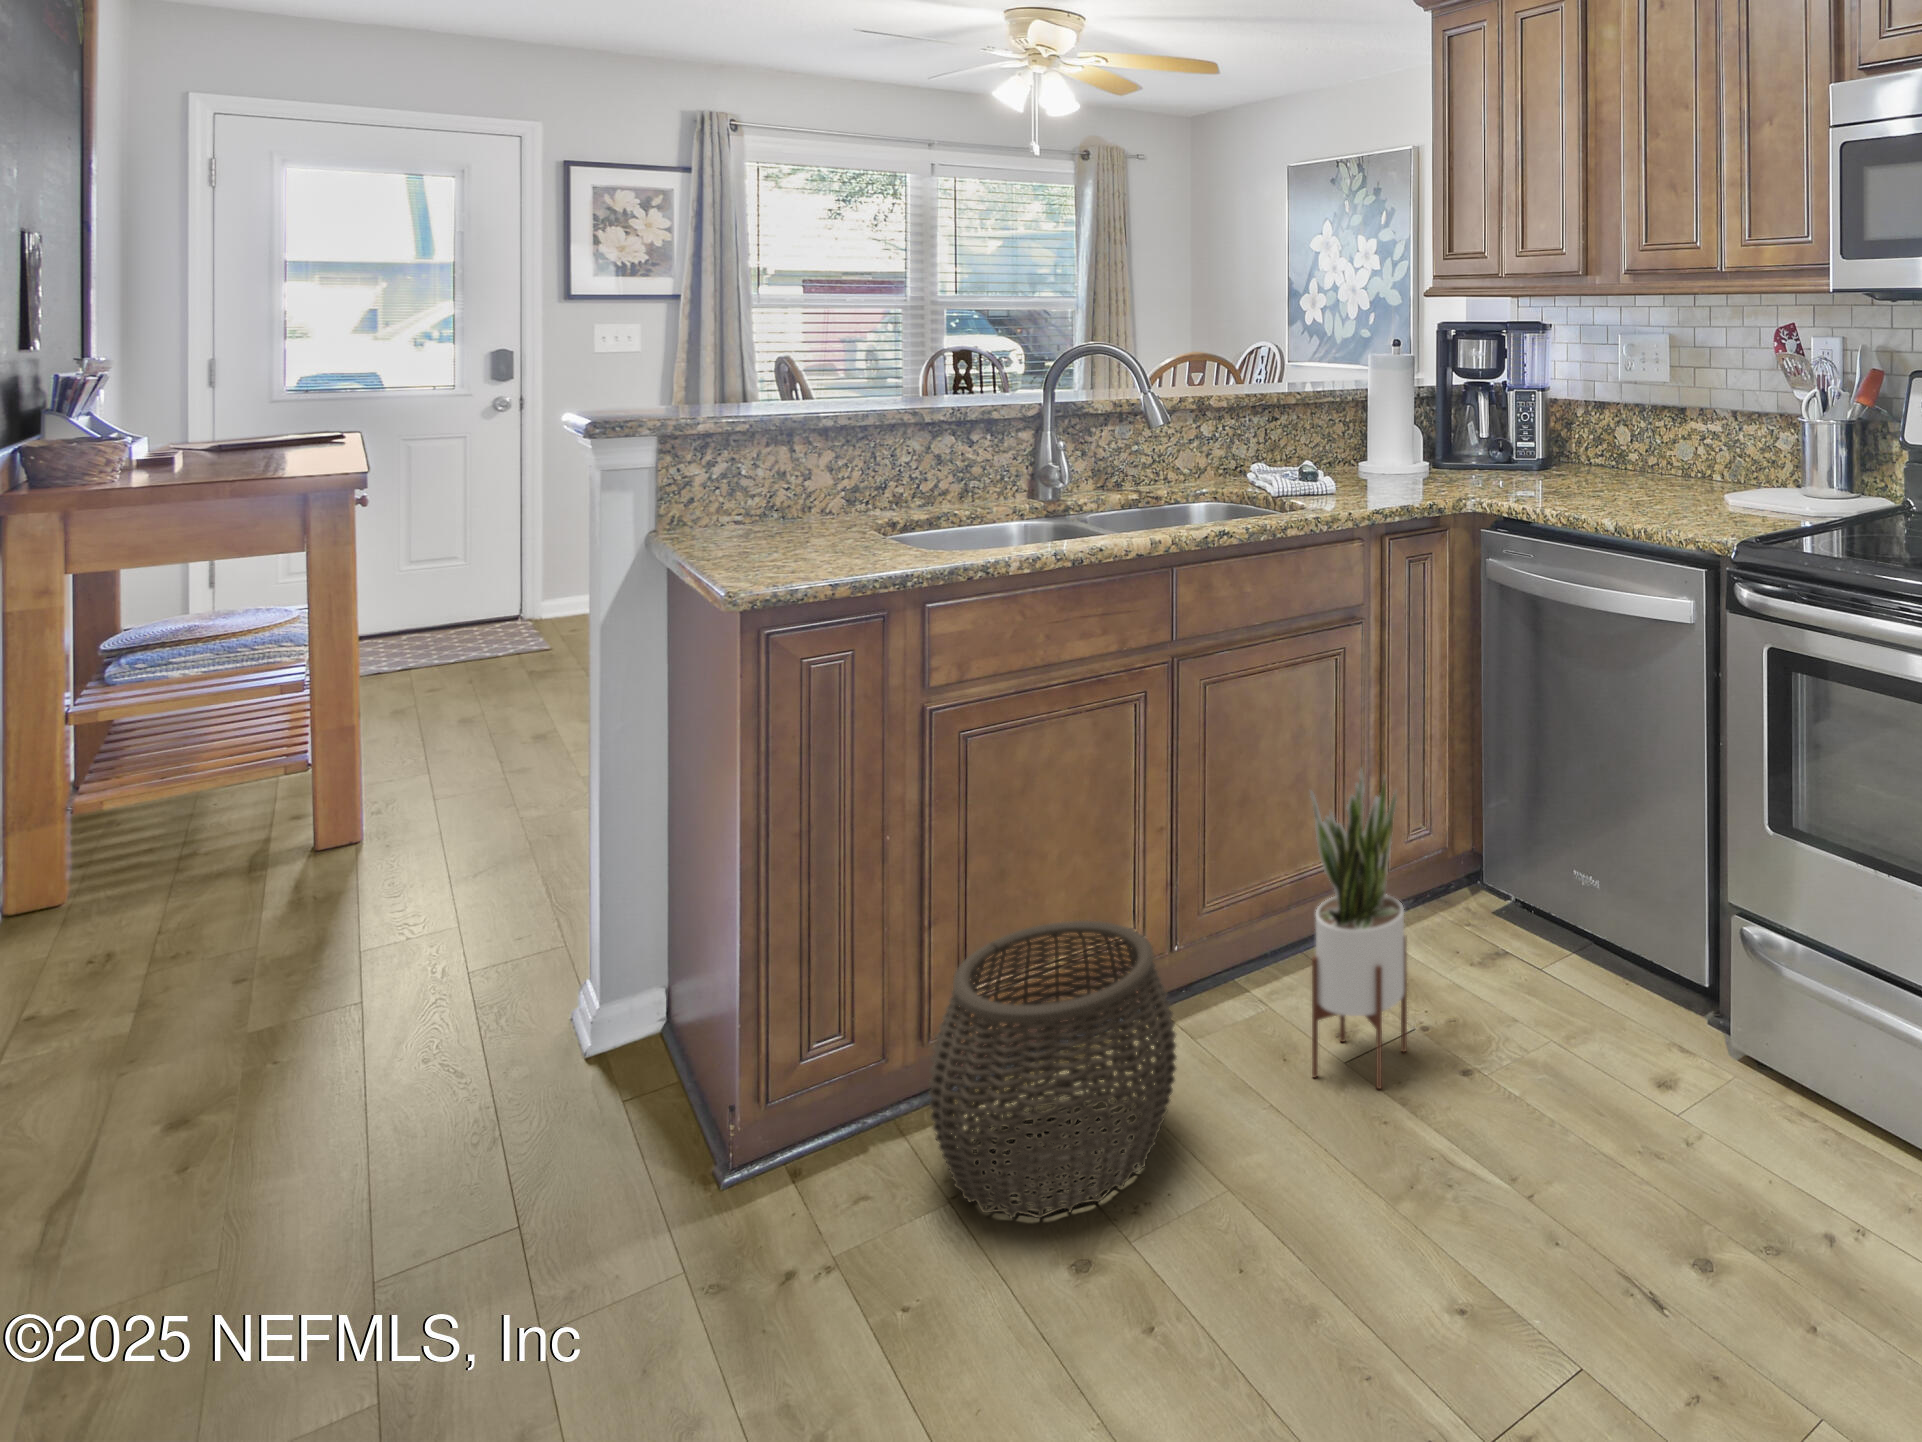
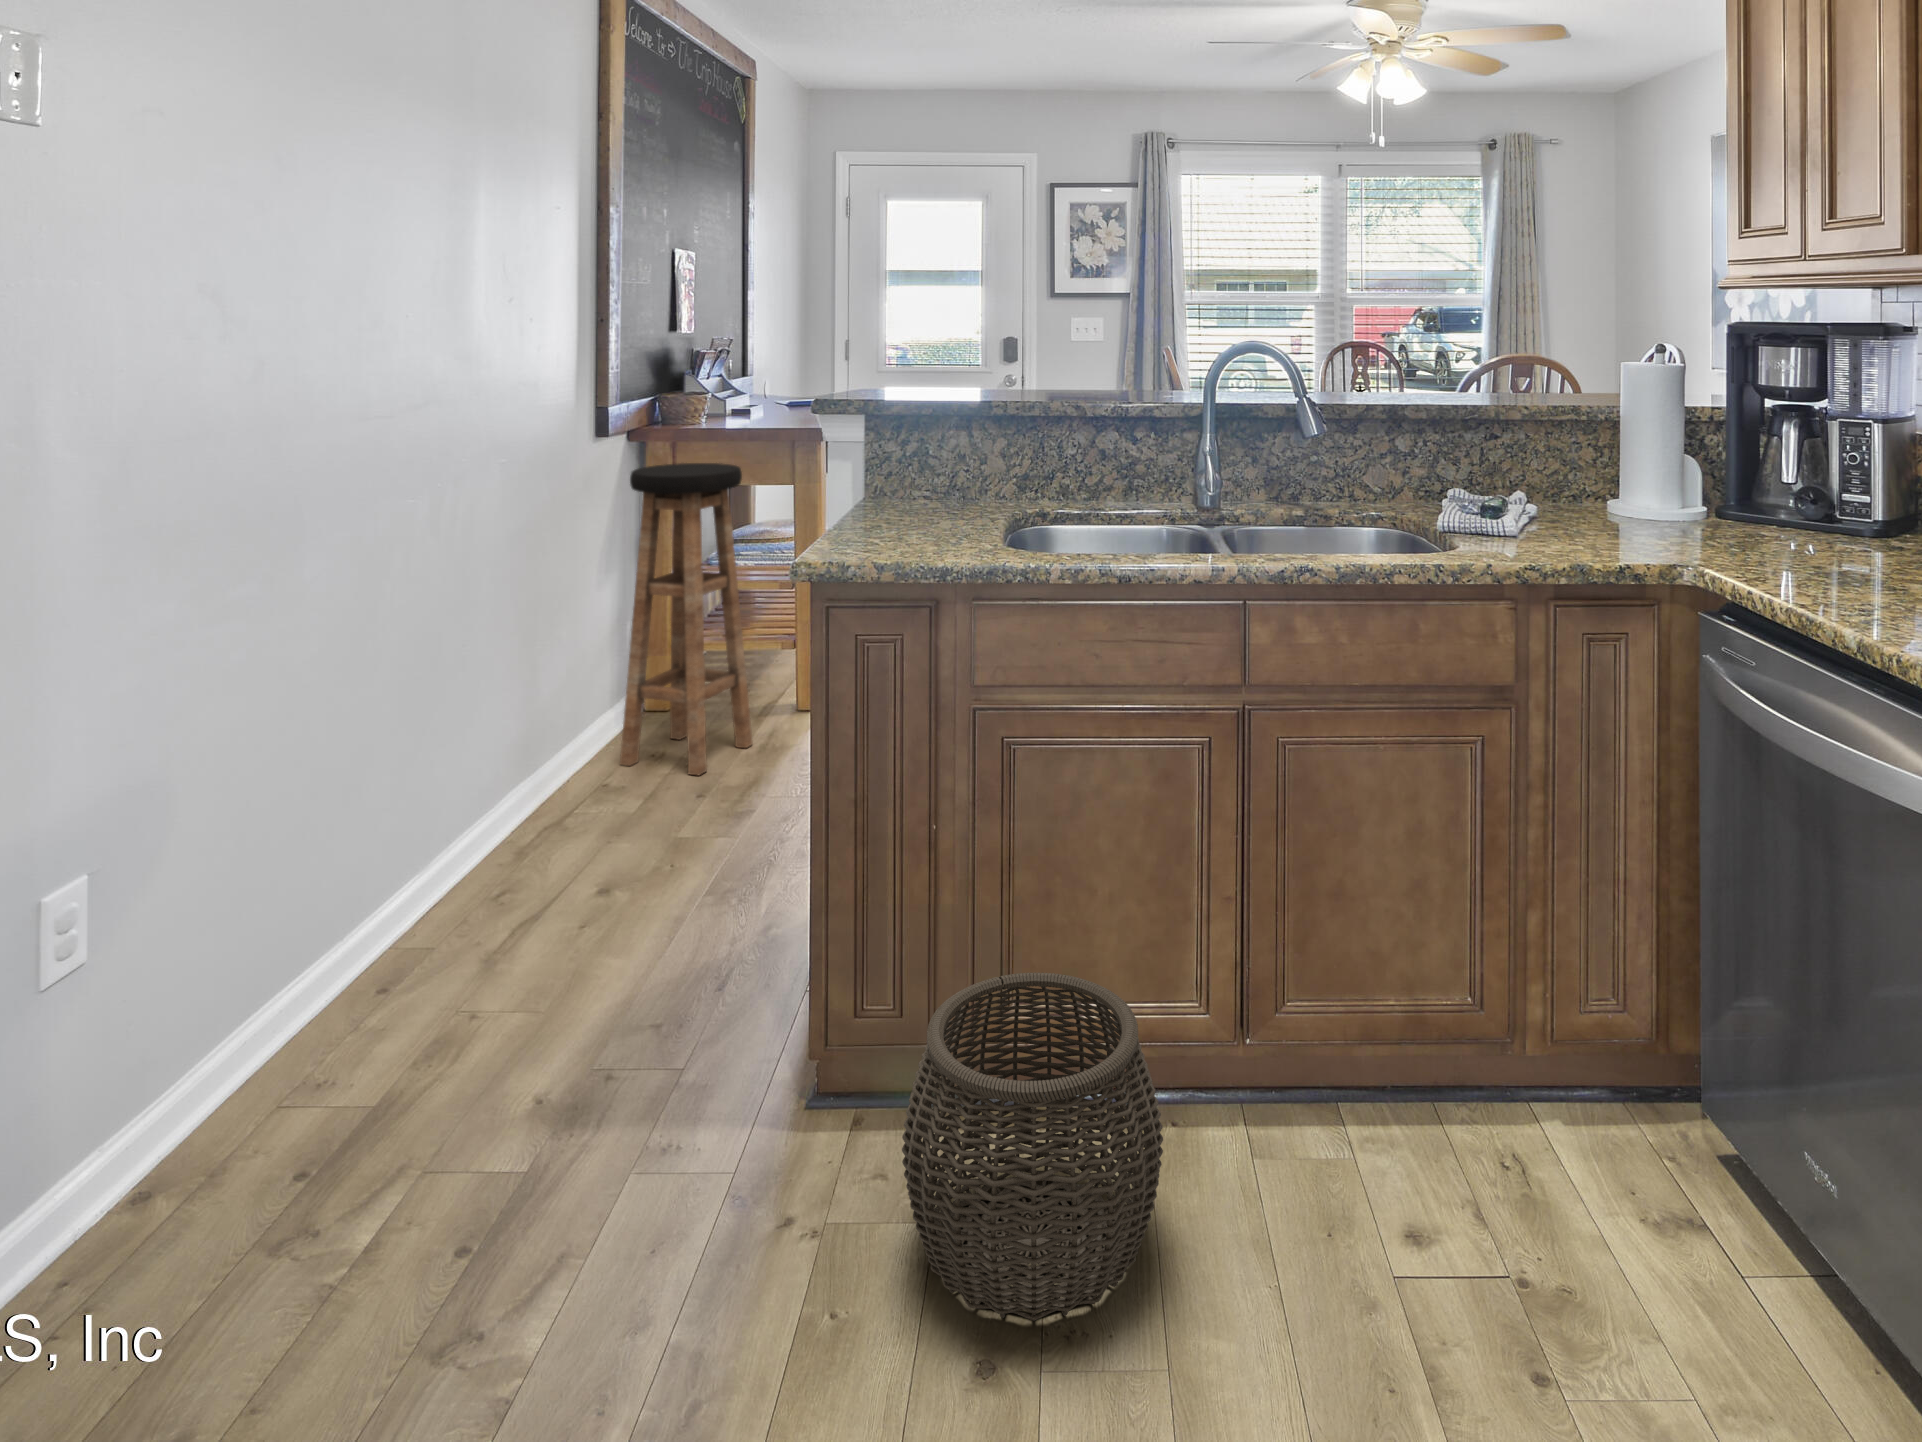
bar stool: none [79,527,303,968] -> present [620,463,753,775]
potted plant: present [1310,770,1407,1089] -> none [1328,904,1483,1342]

